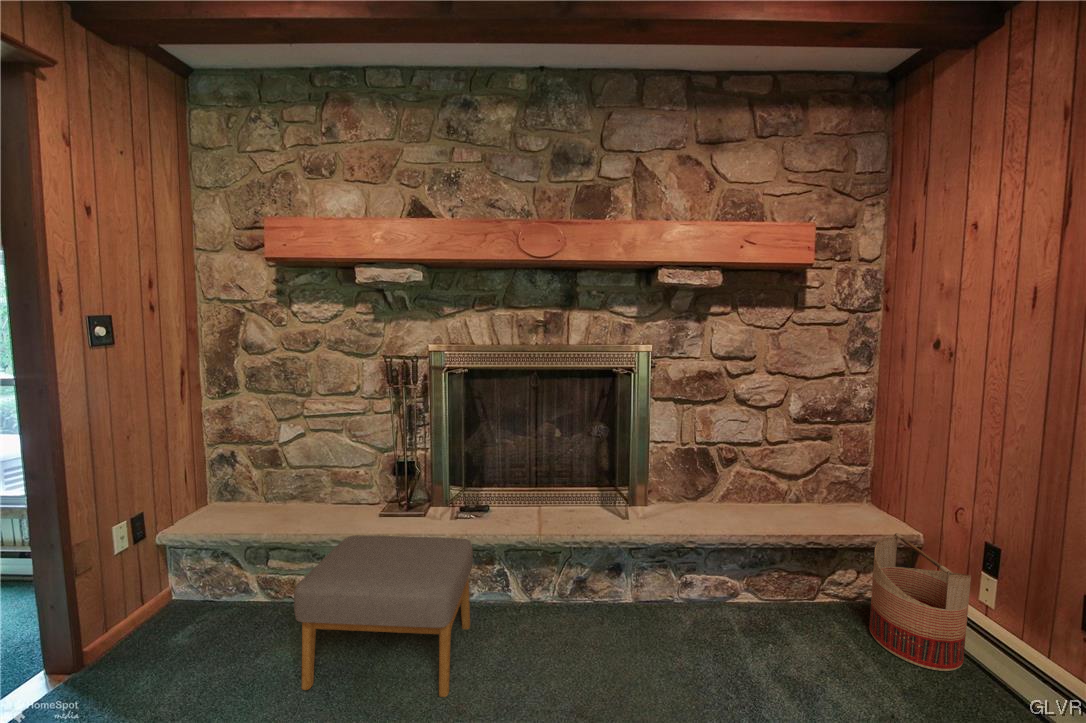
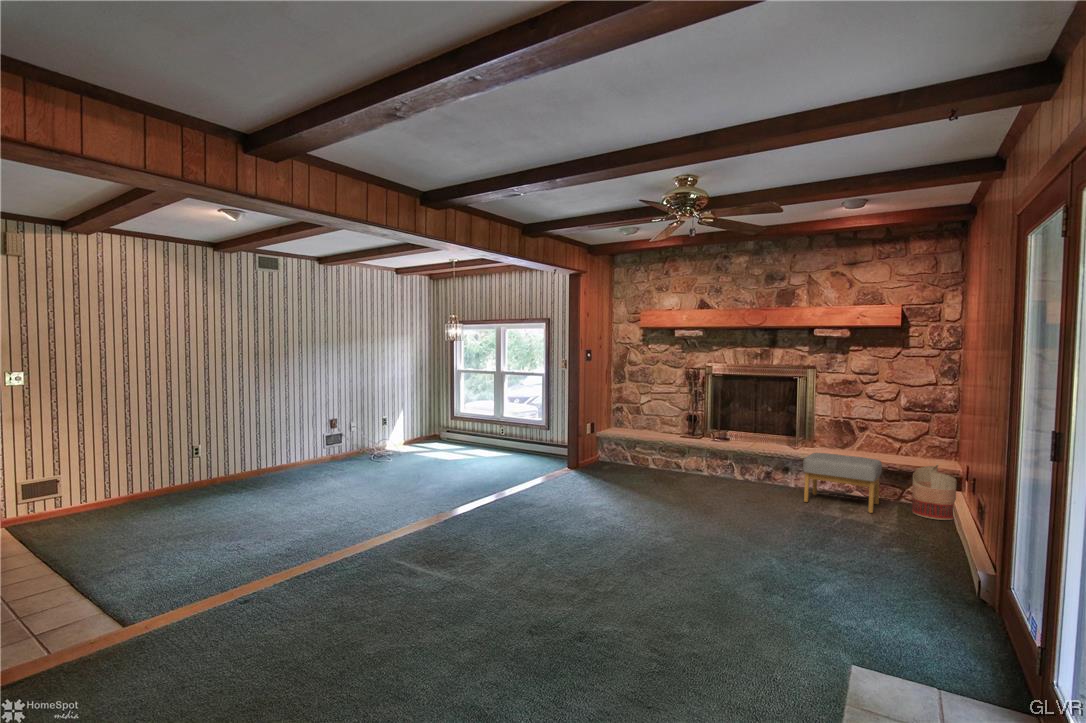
footstool: present [294,535,473,697] -> present [803,453,882,513]

